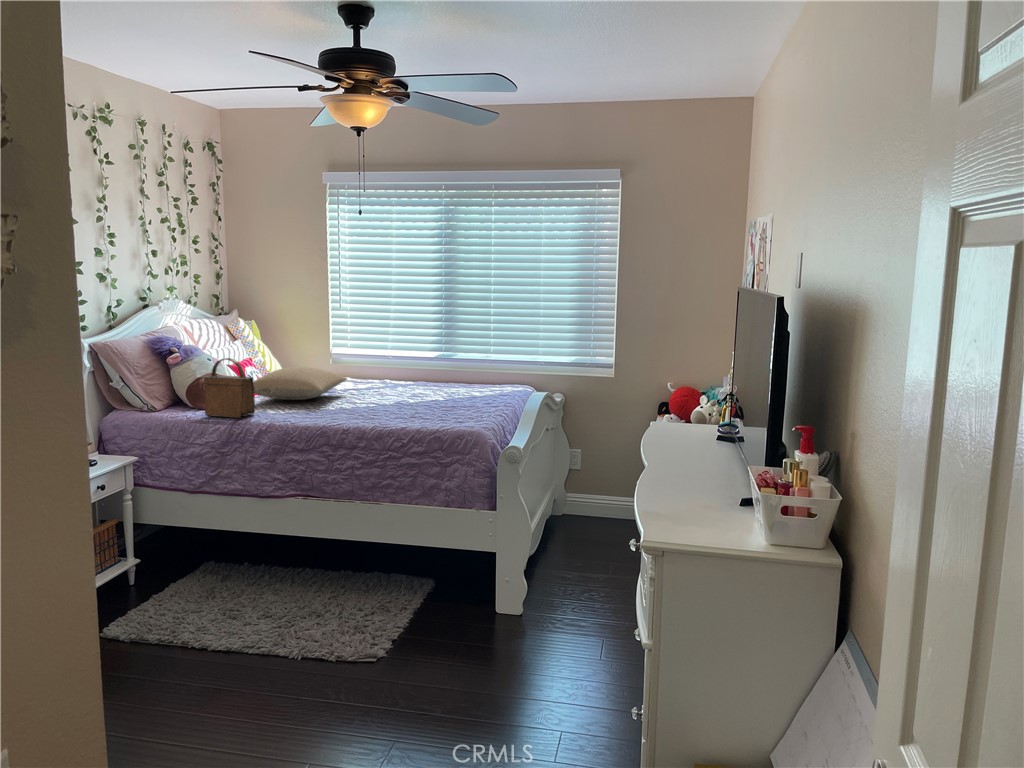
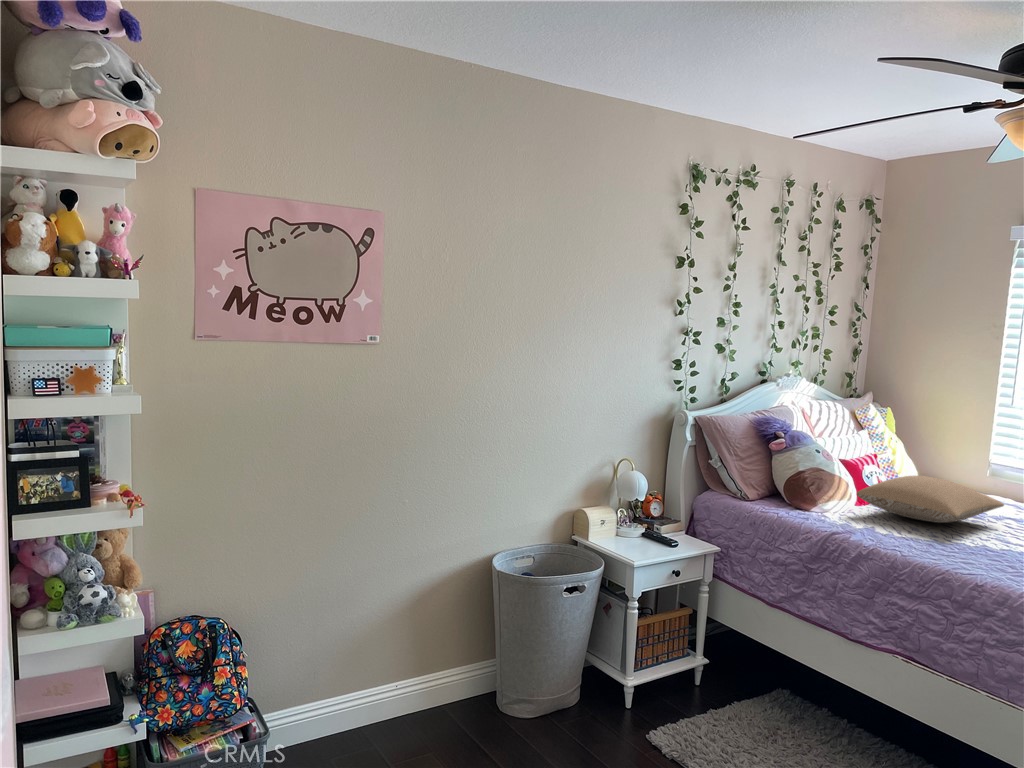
handbag: present [204,358,255,418] -> none [800,455,863,531]

